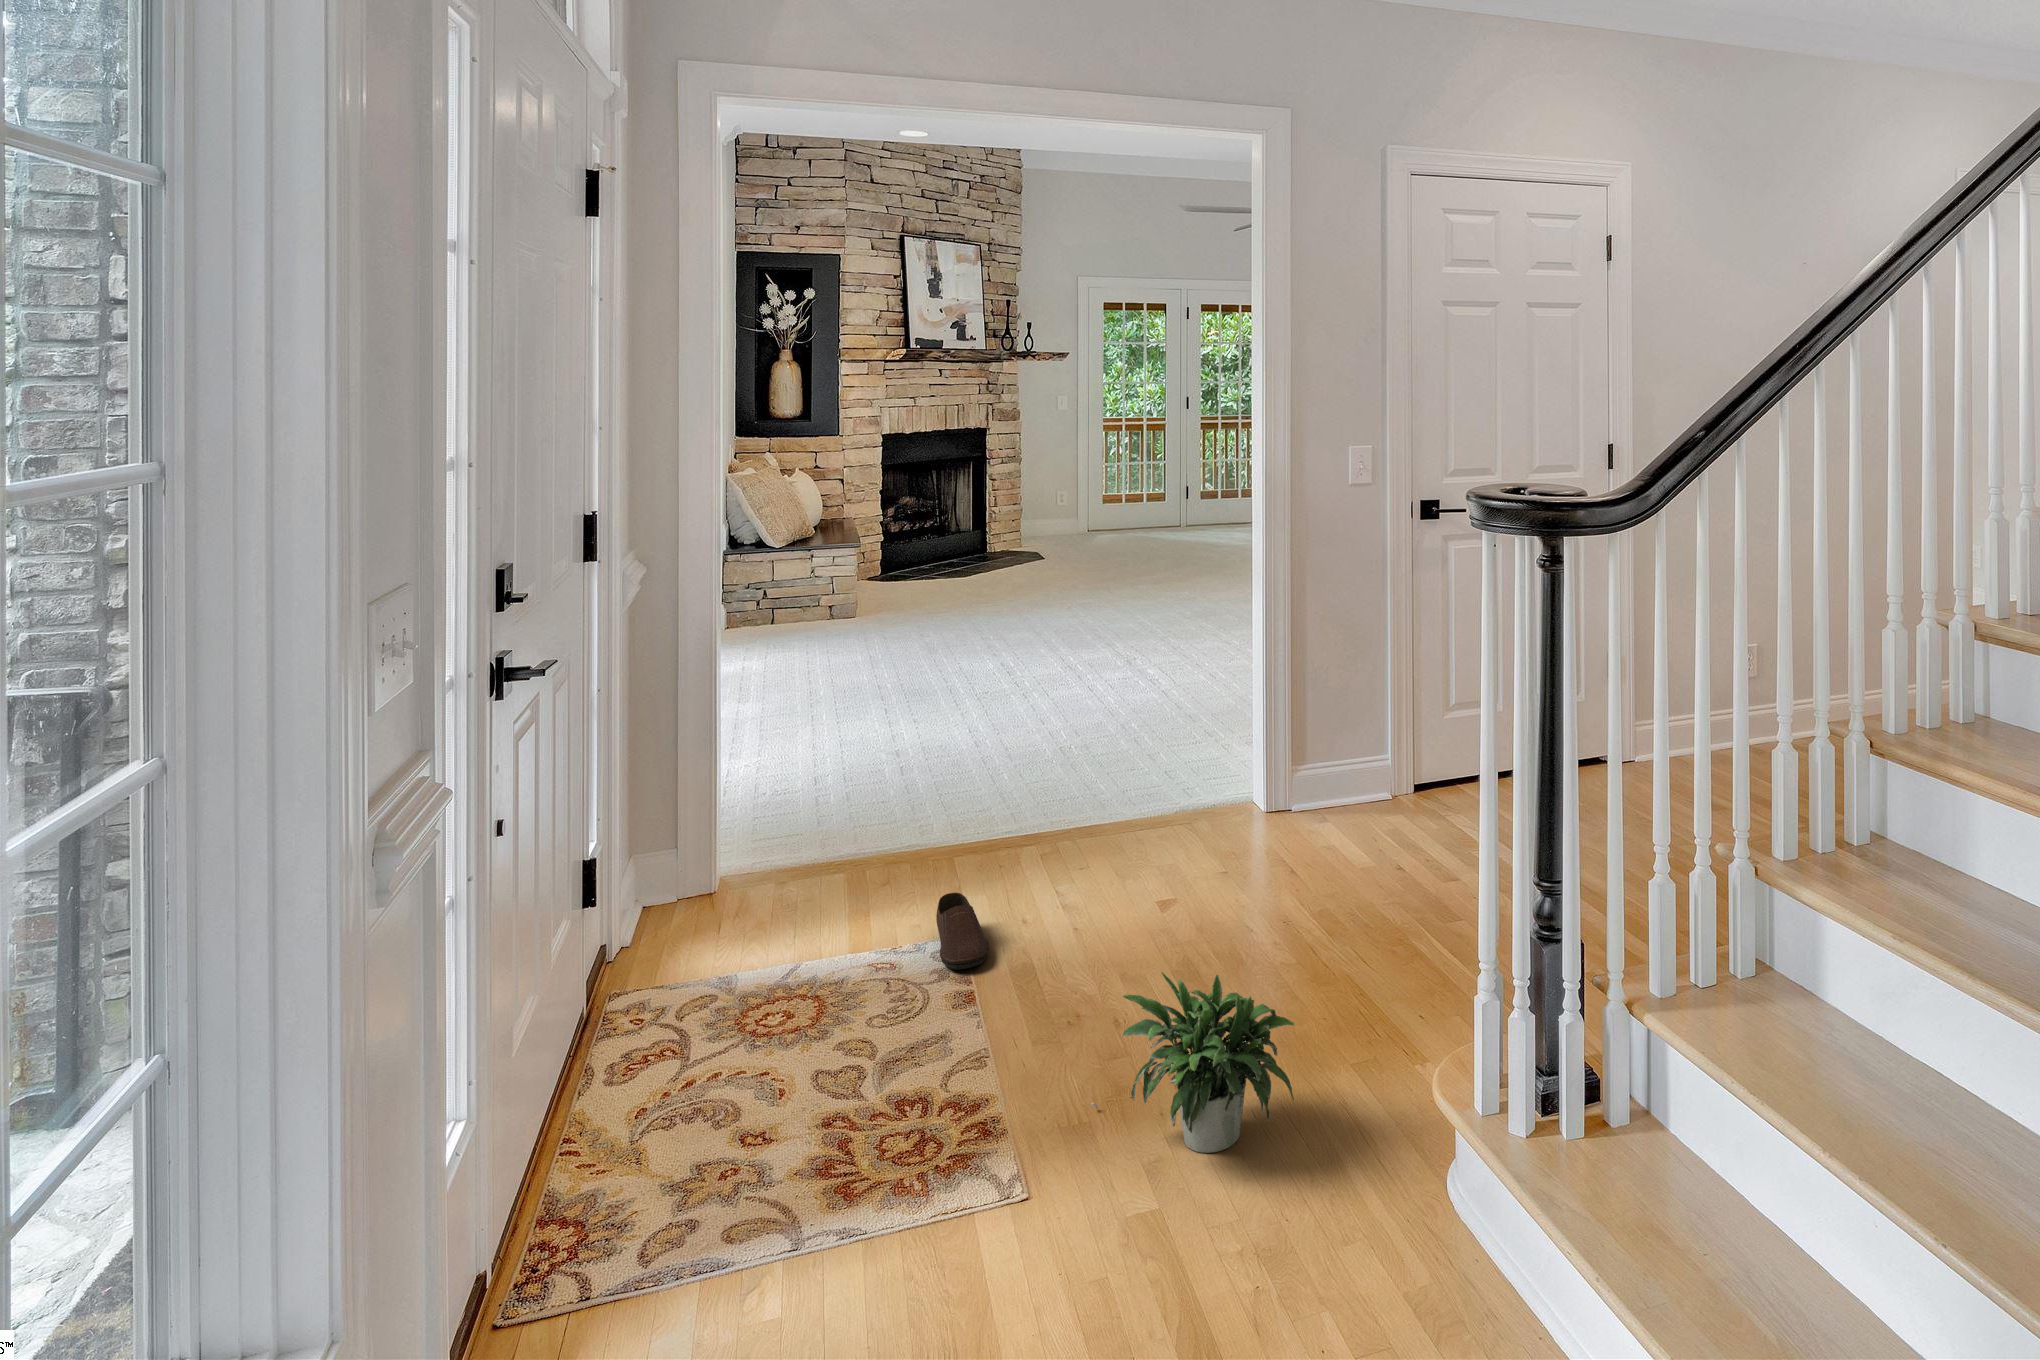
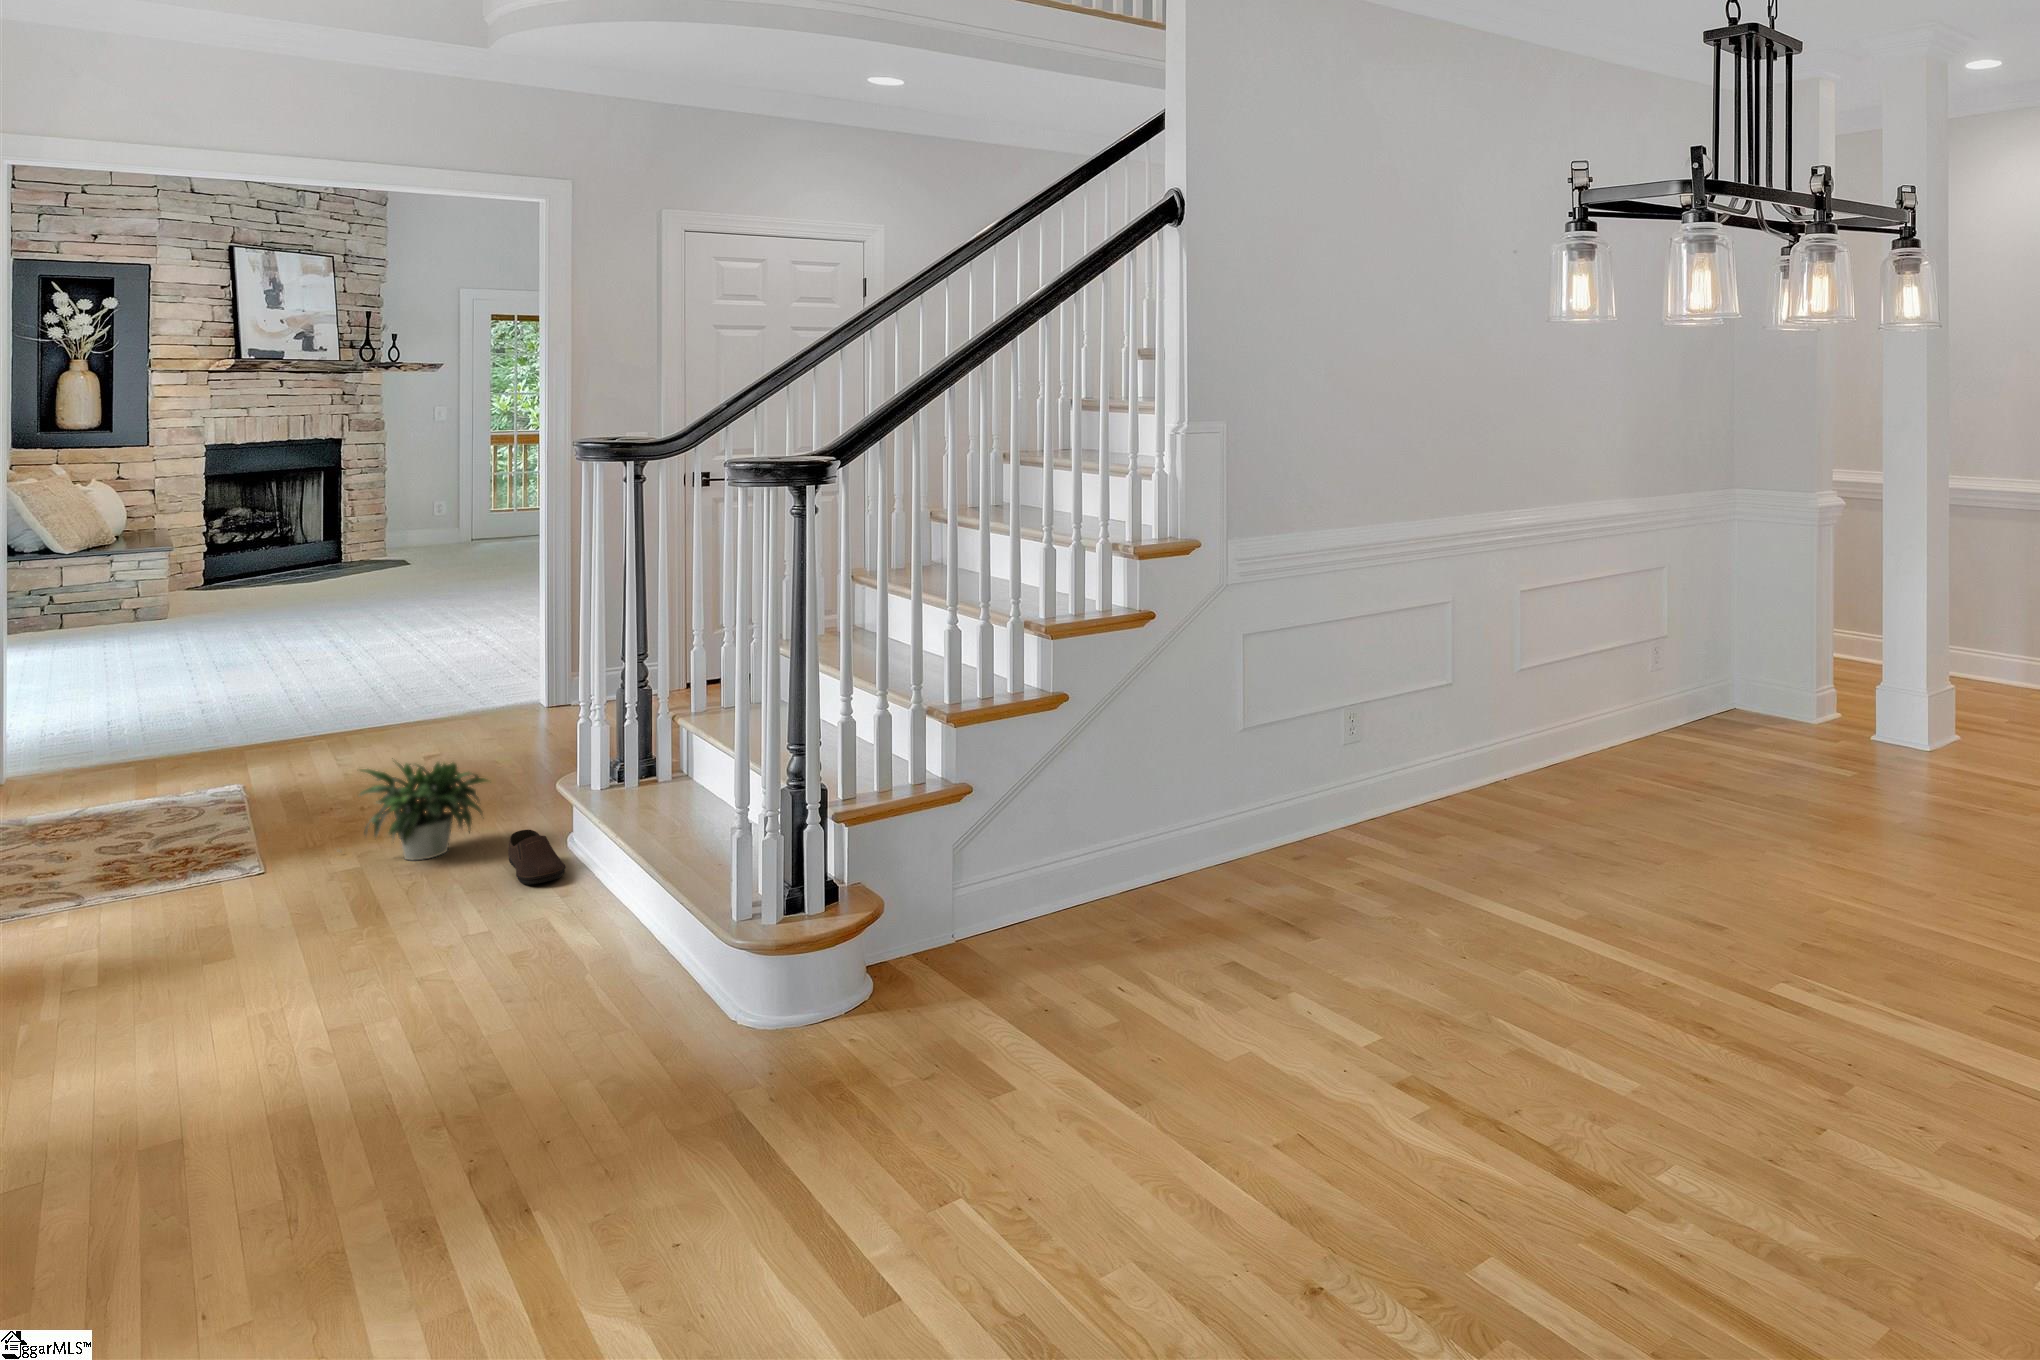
shoe: present [936,893,990,970] -> present [508,830,566,885]

